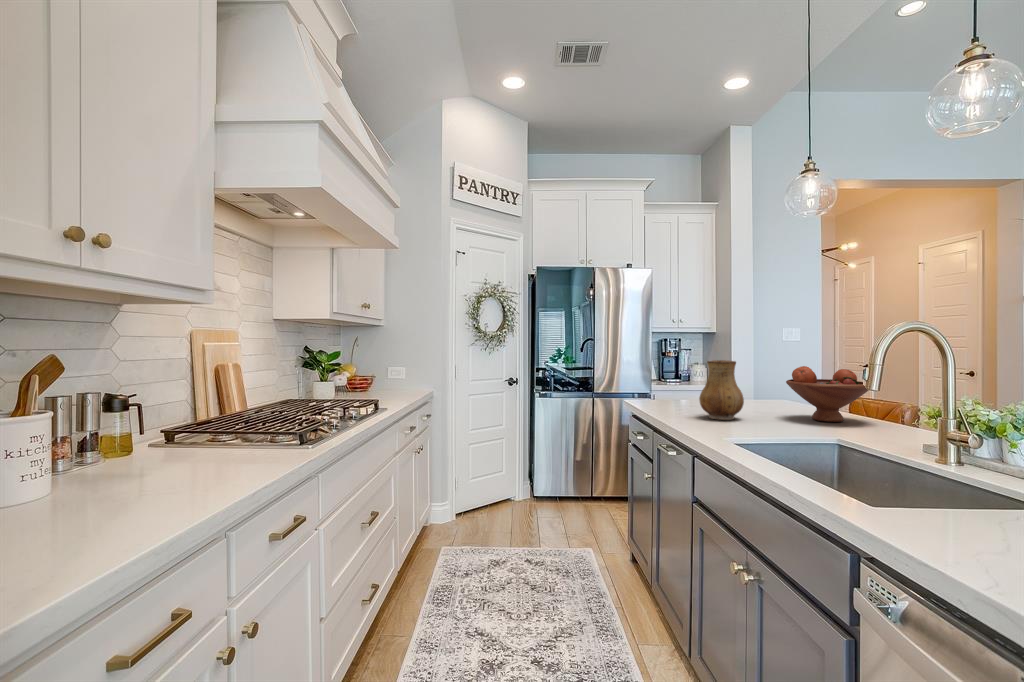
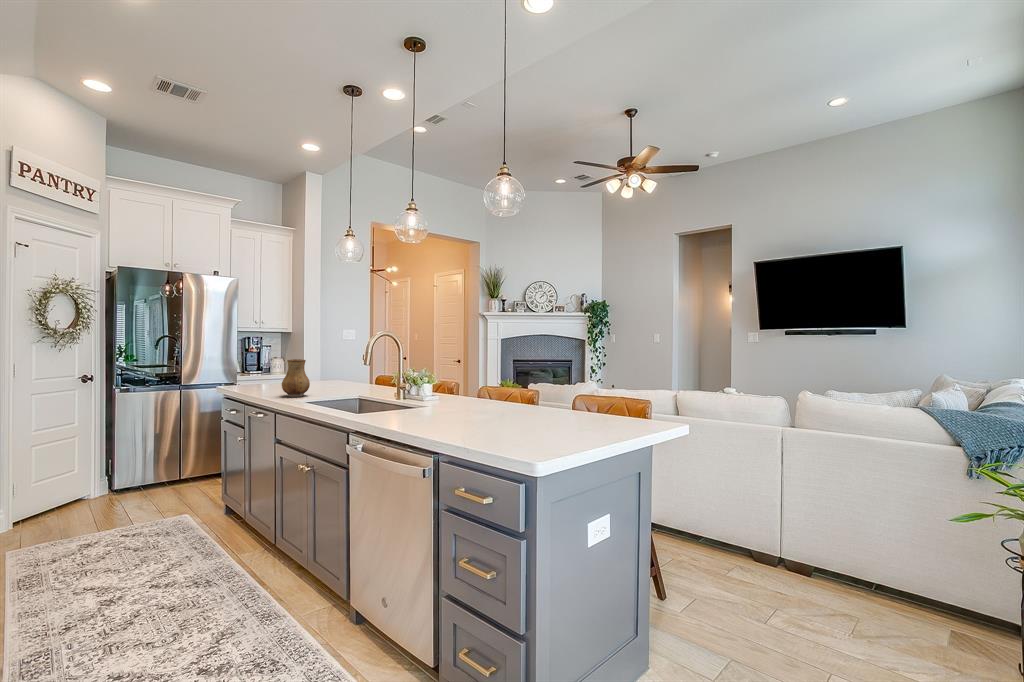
fruit bowl: present [786,366,868,422] -> none [335,362,377,393]

